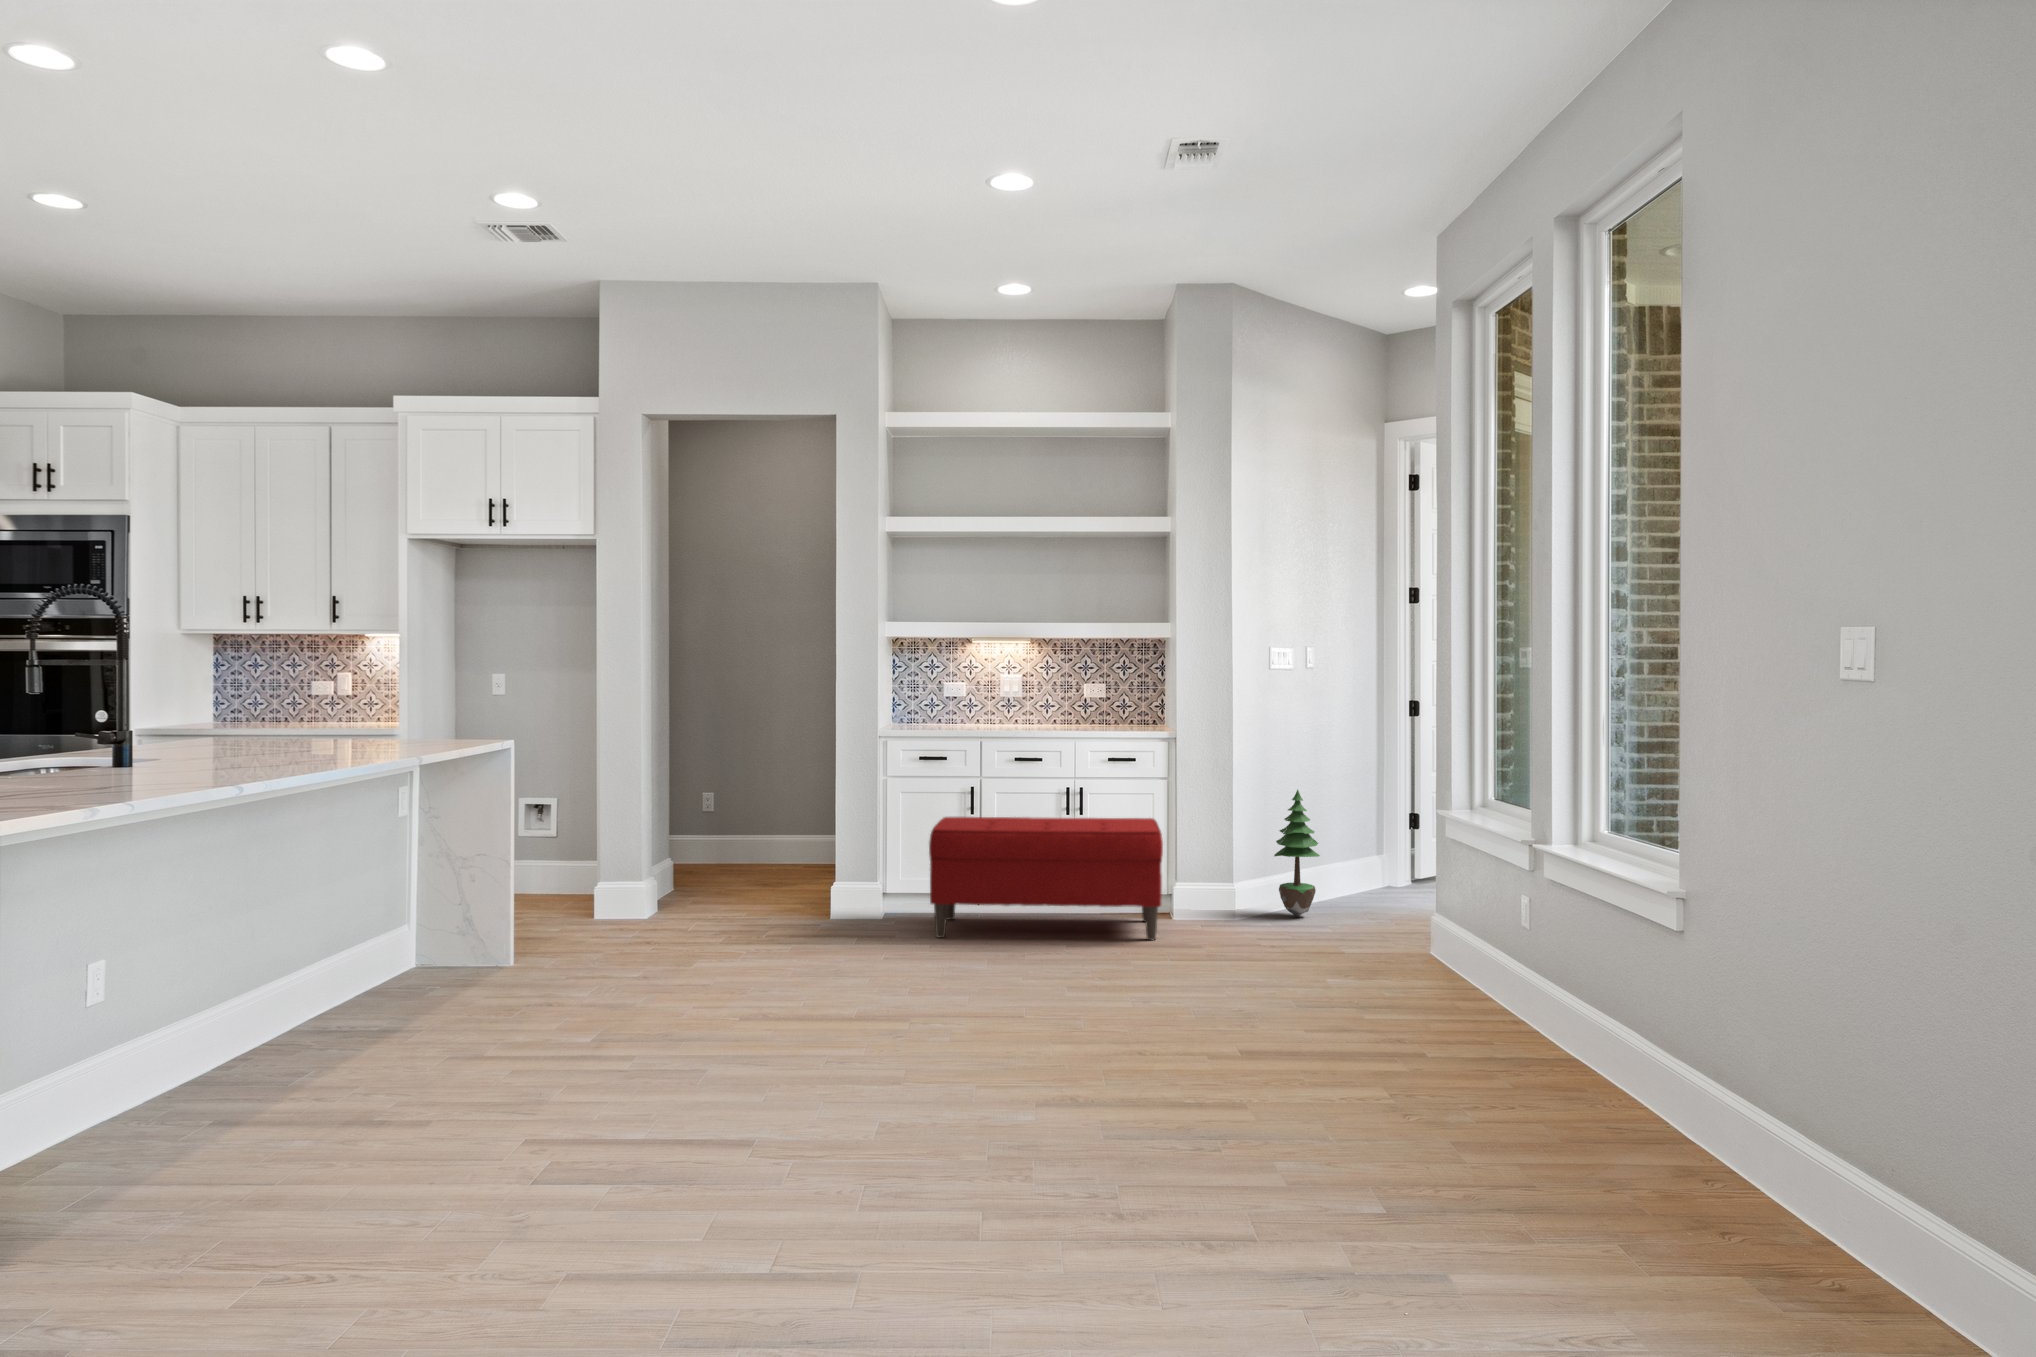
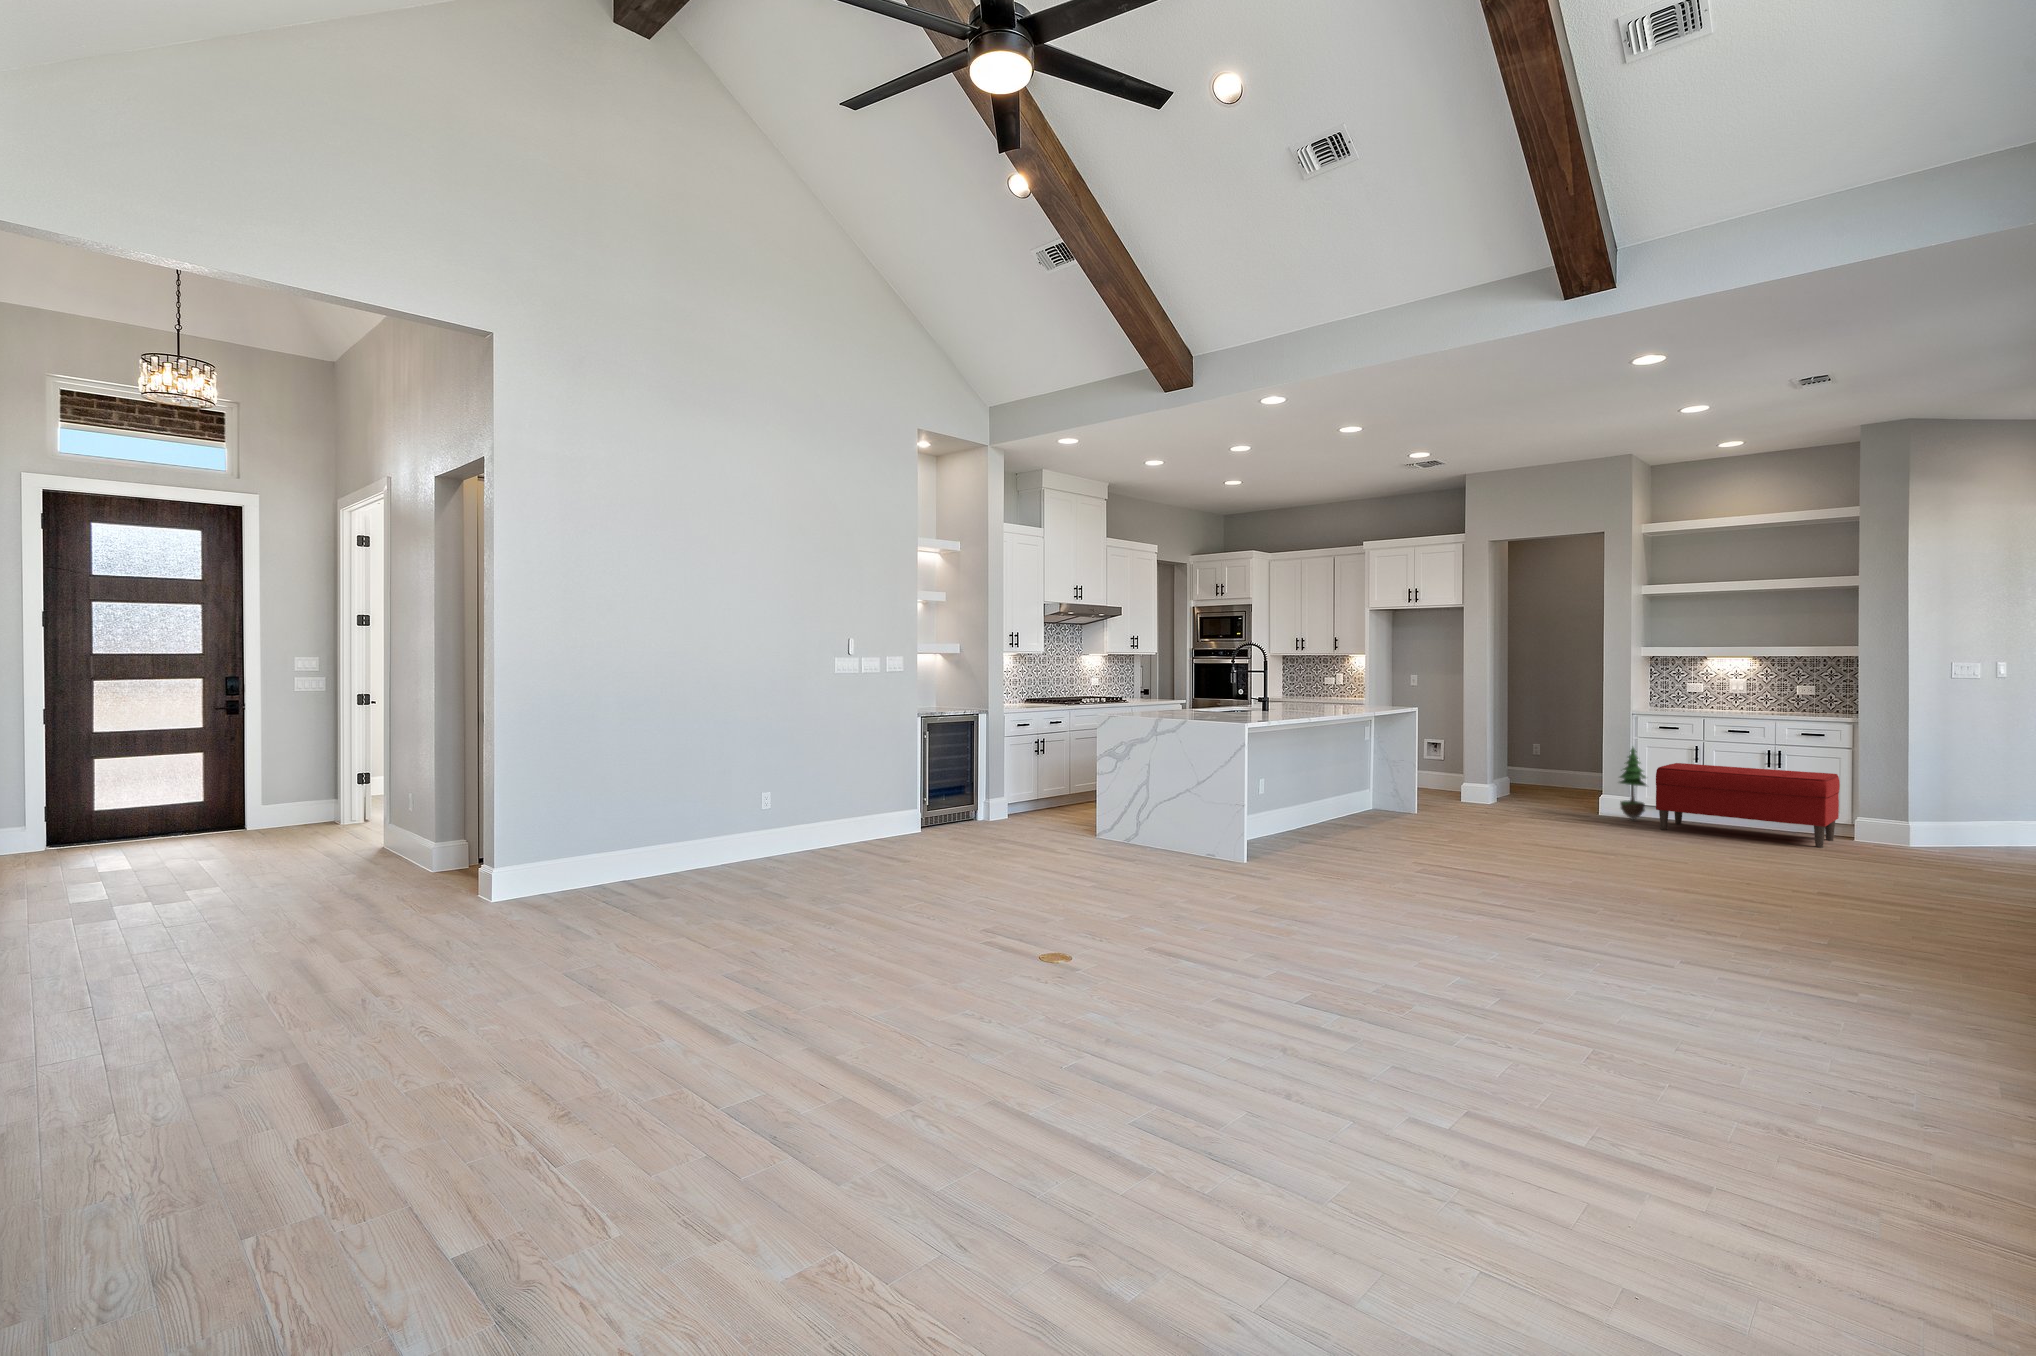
potted tree: present [1274,790,1320,916] -> present [1620,747,1646,820]

